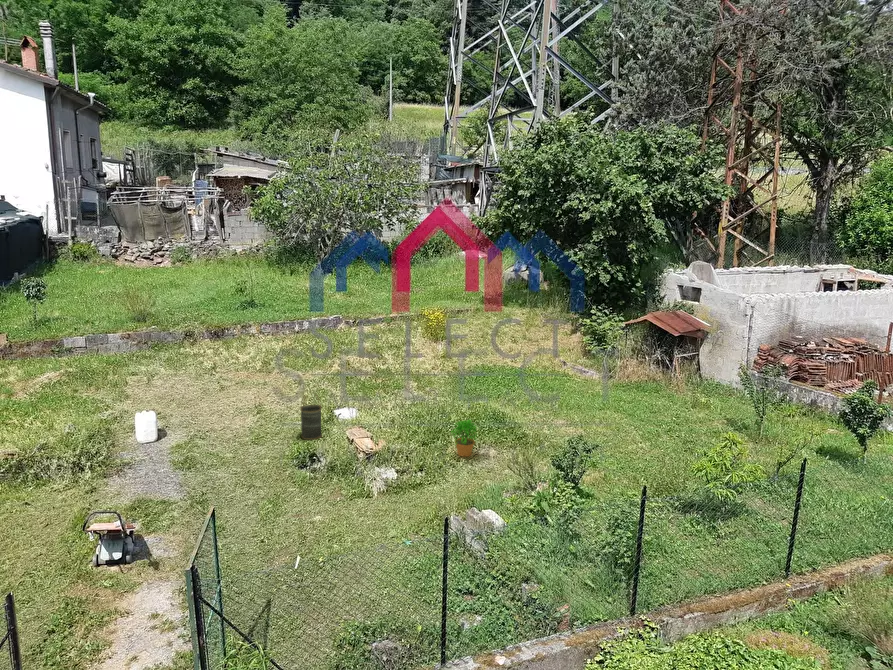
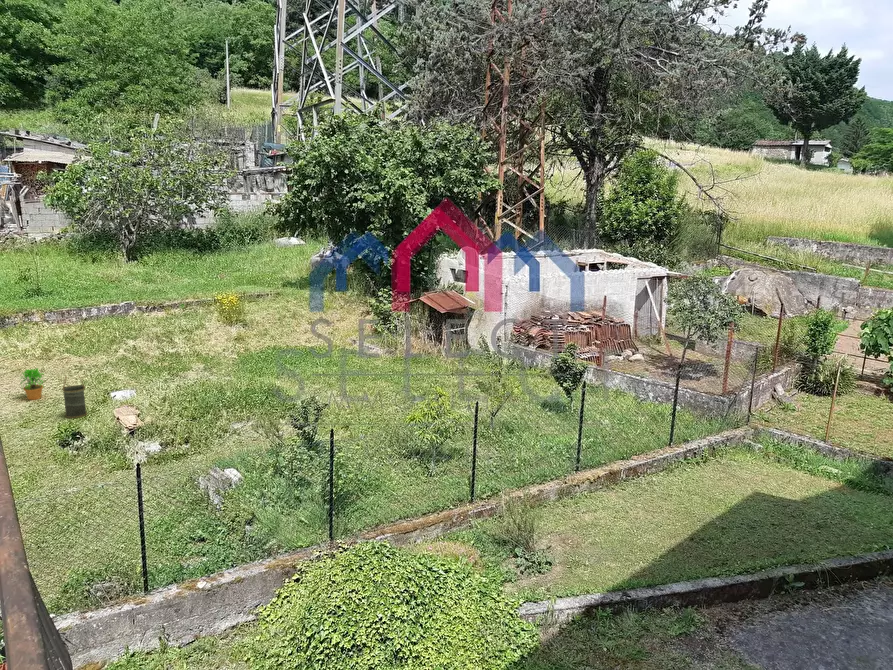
potted plant: present [451,419,477,457] -> present [21,368,44,400]

